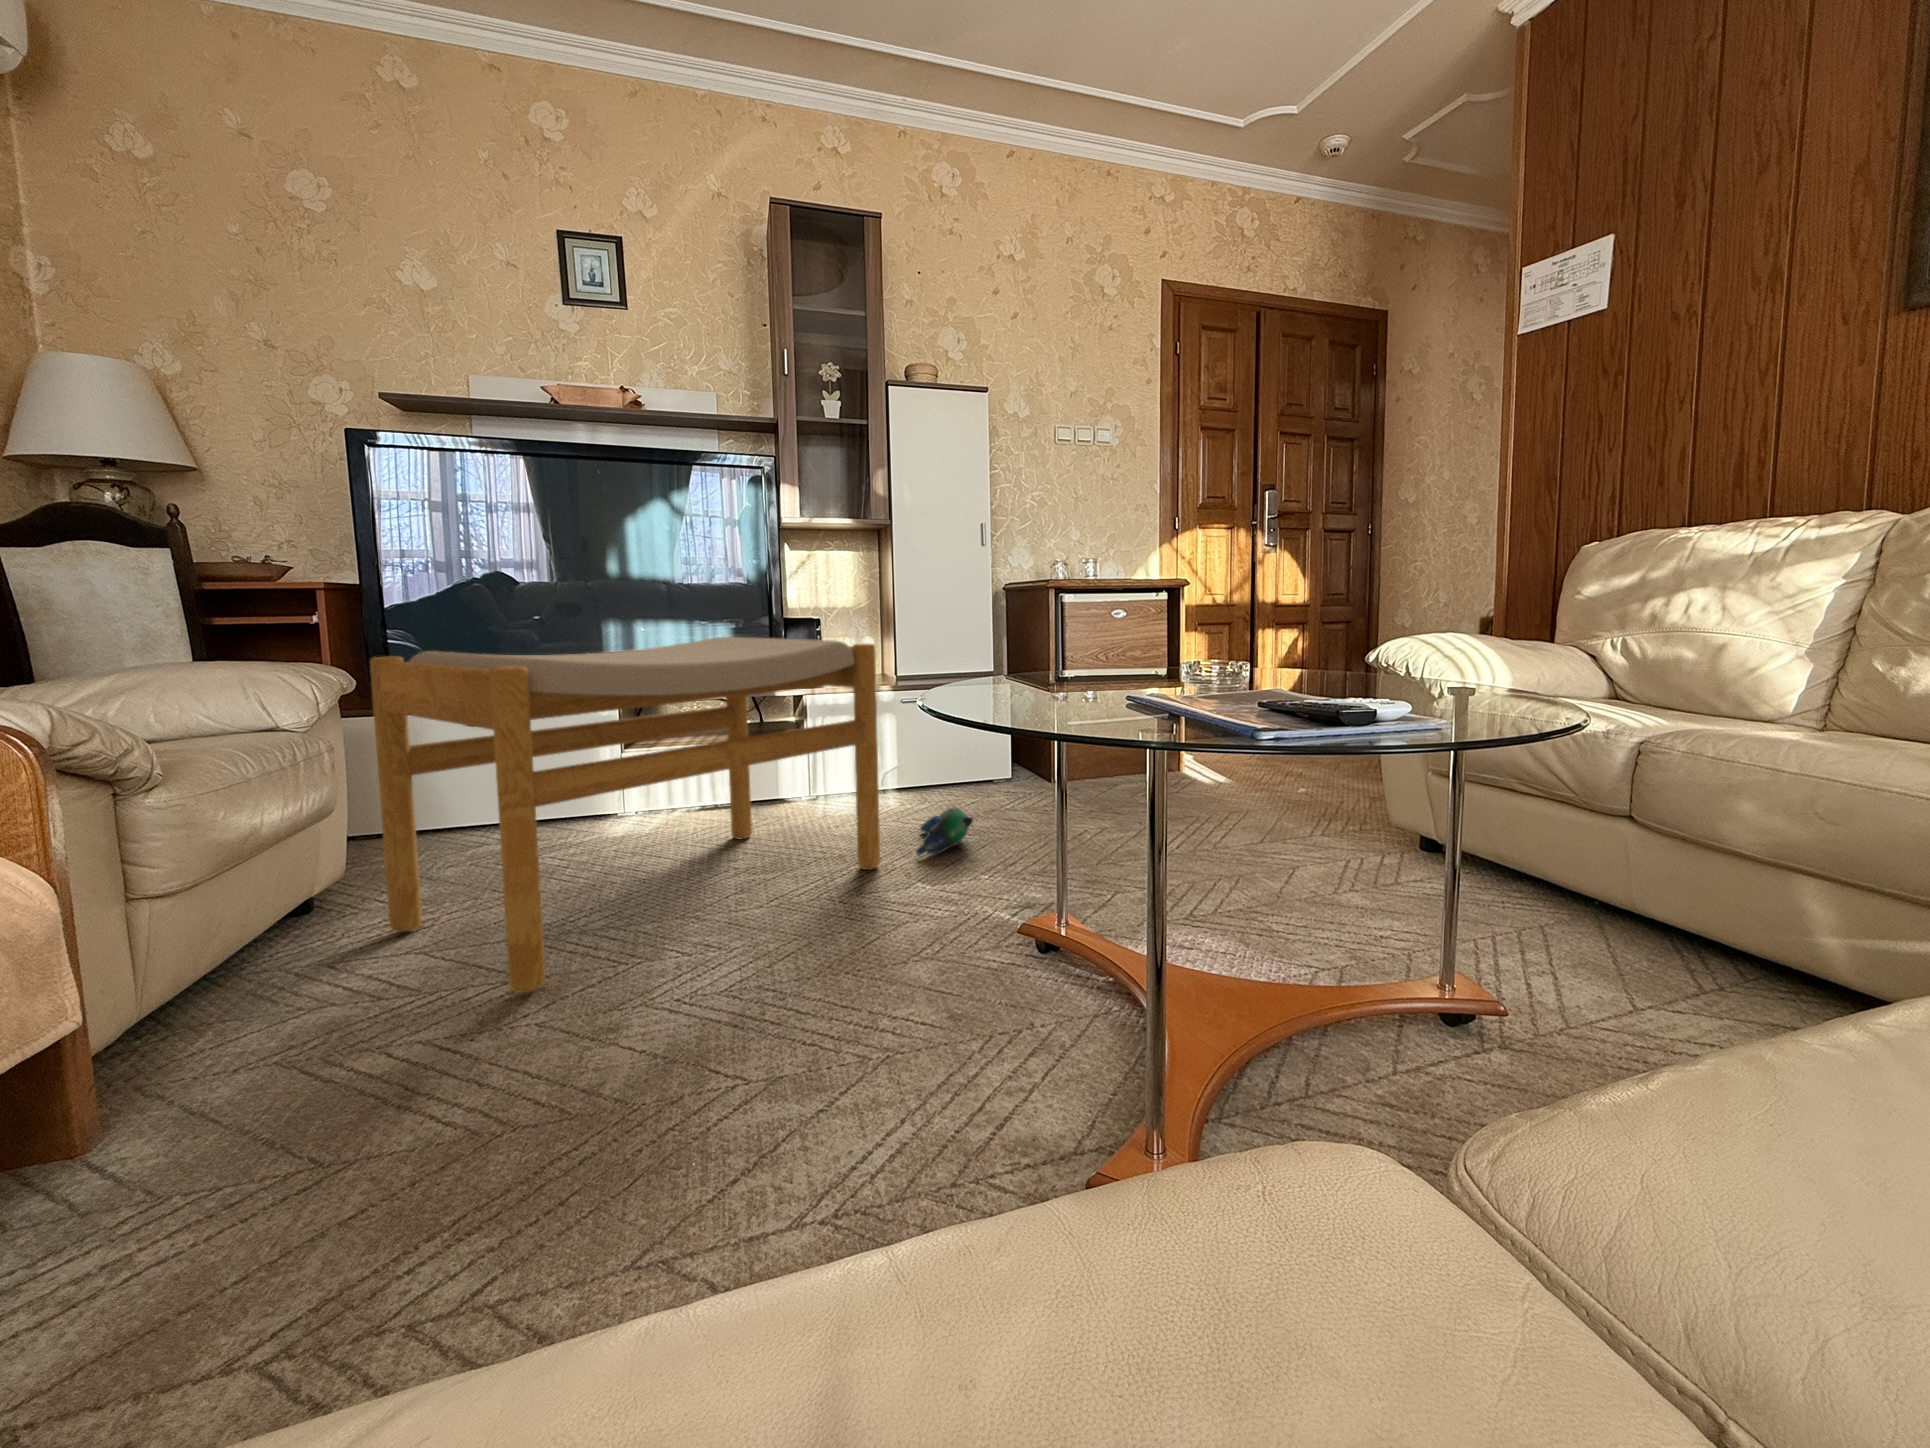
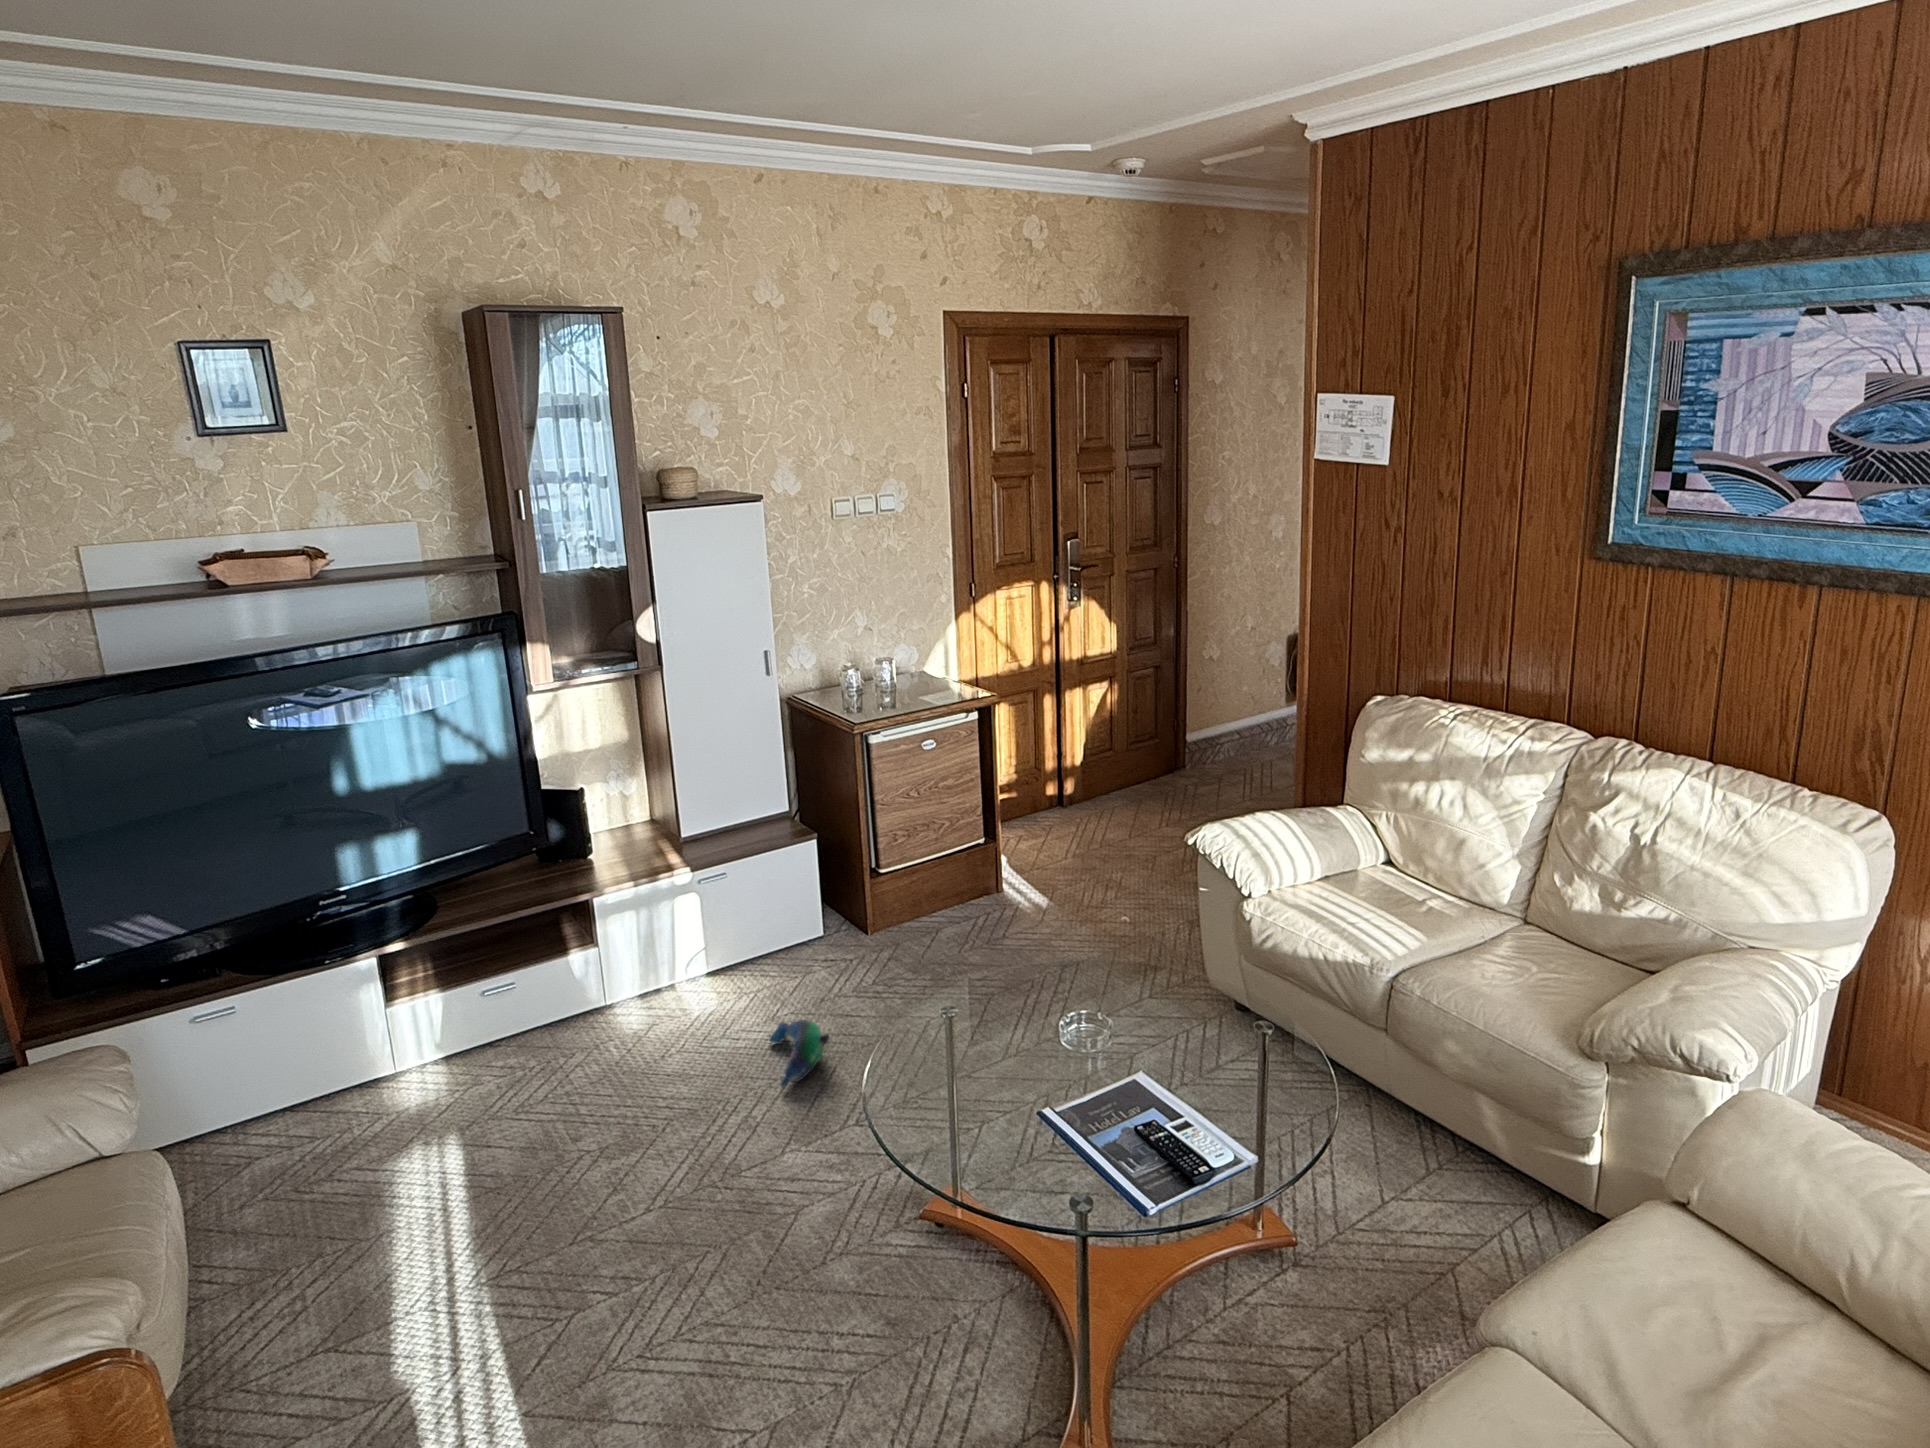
footstool: present [370,637,880,993] -> none [241,889,751,1372]

